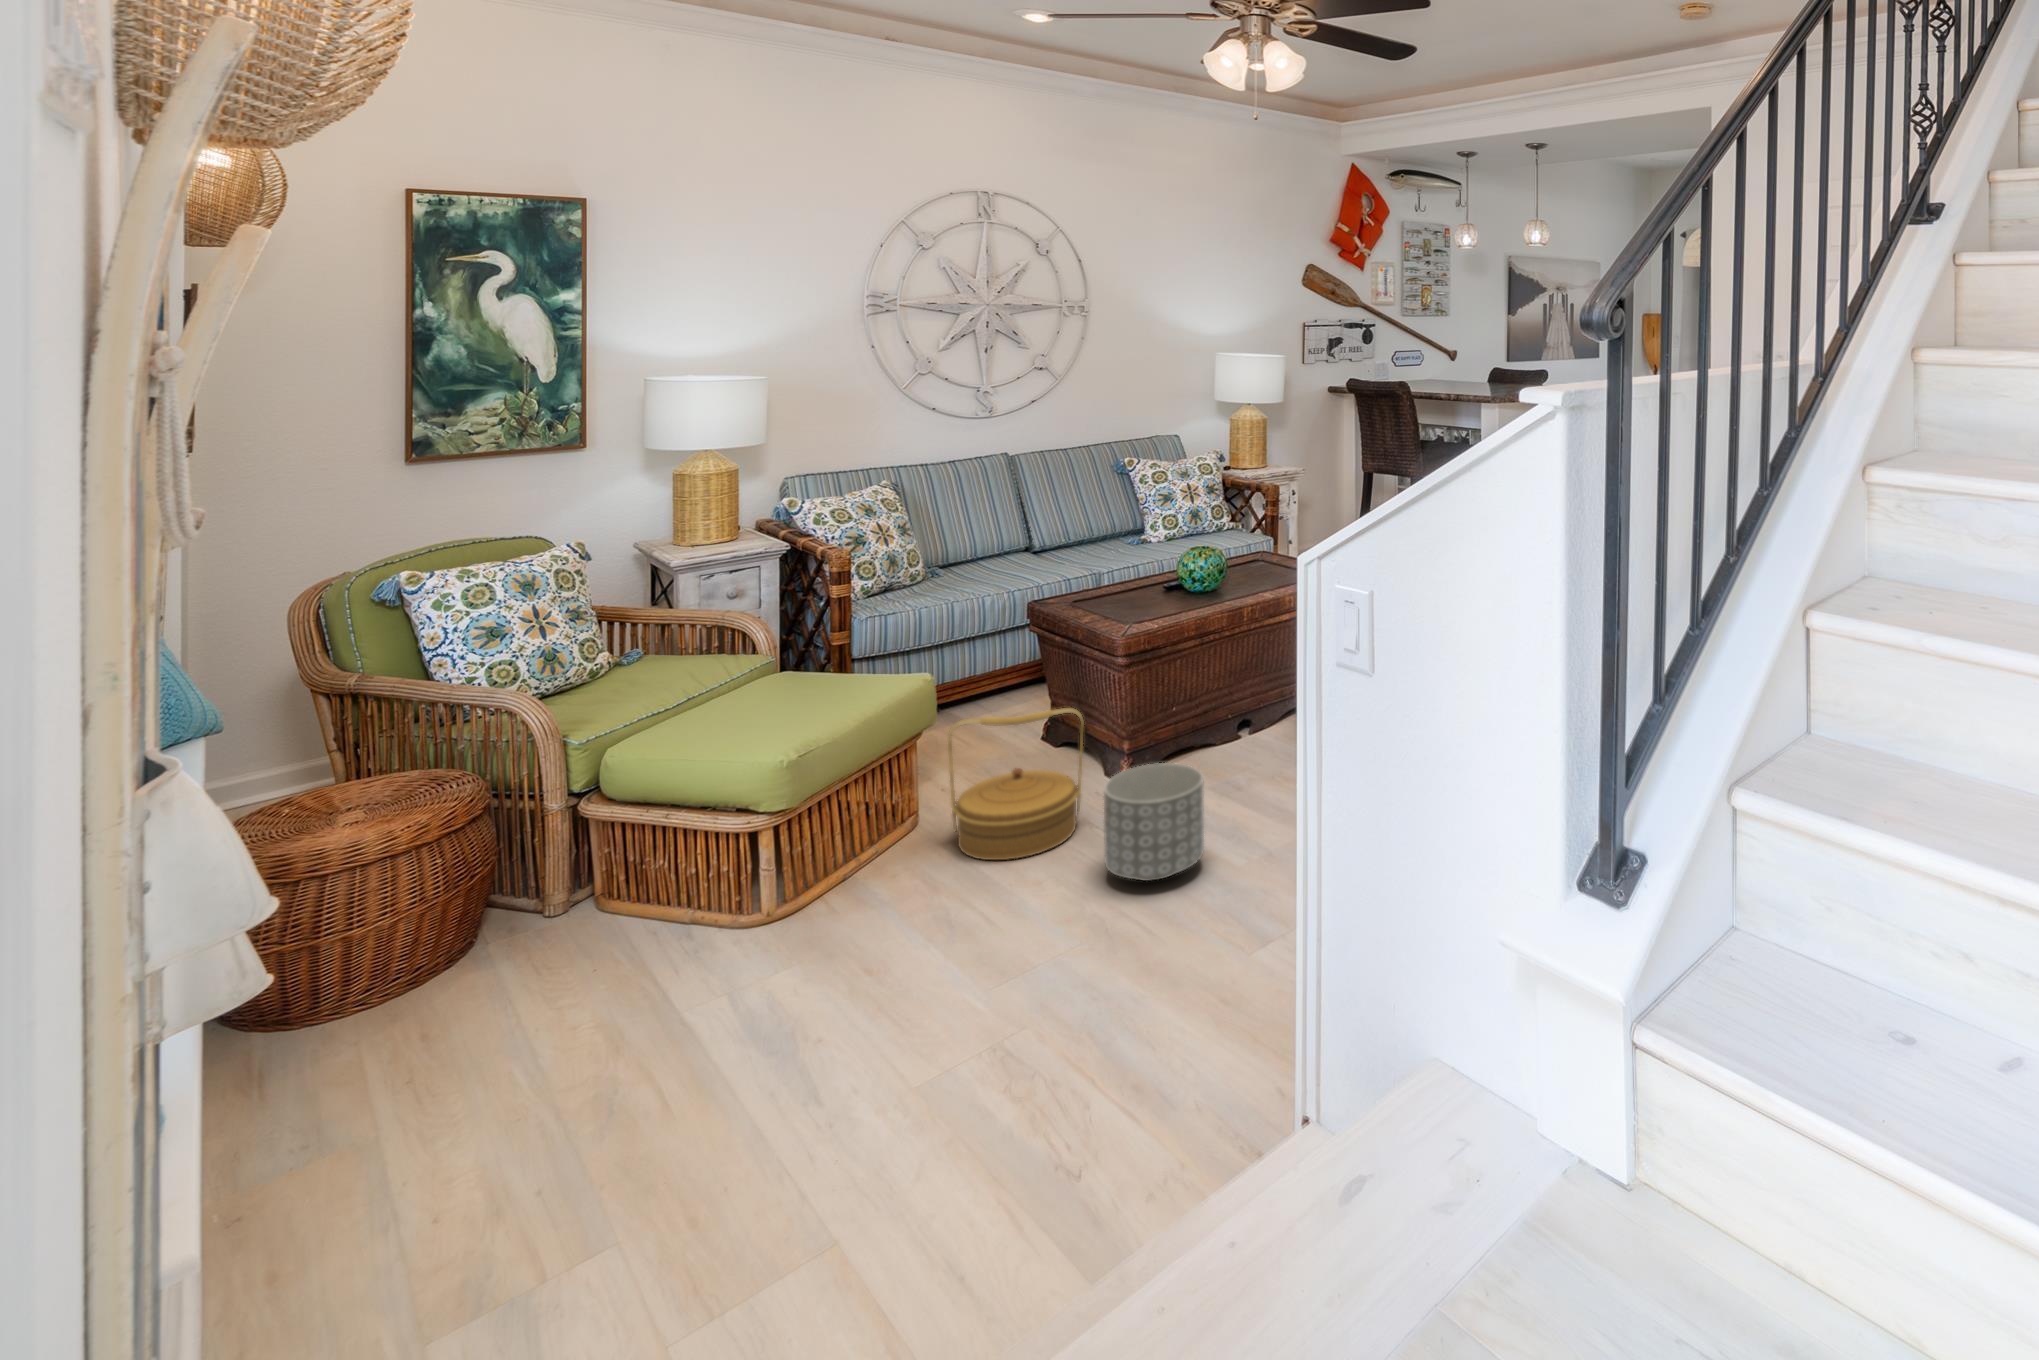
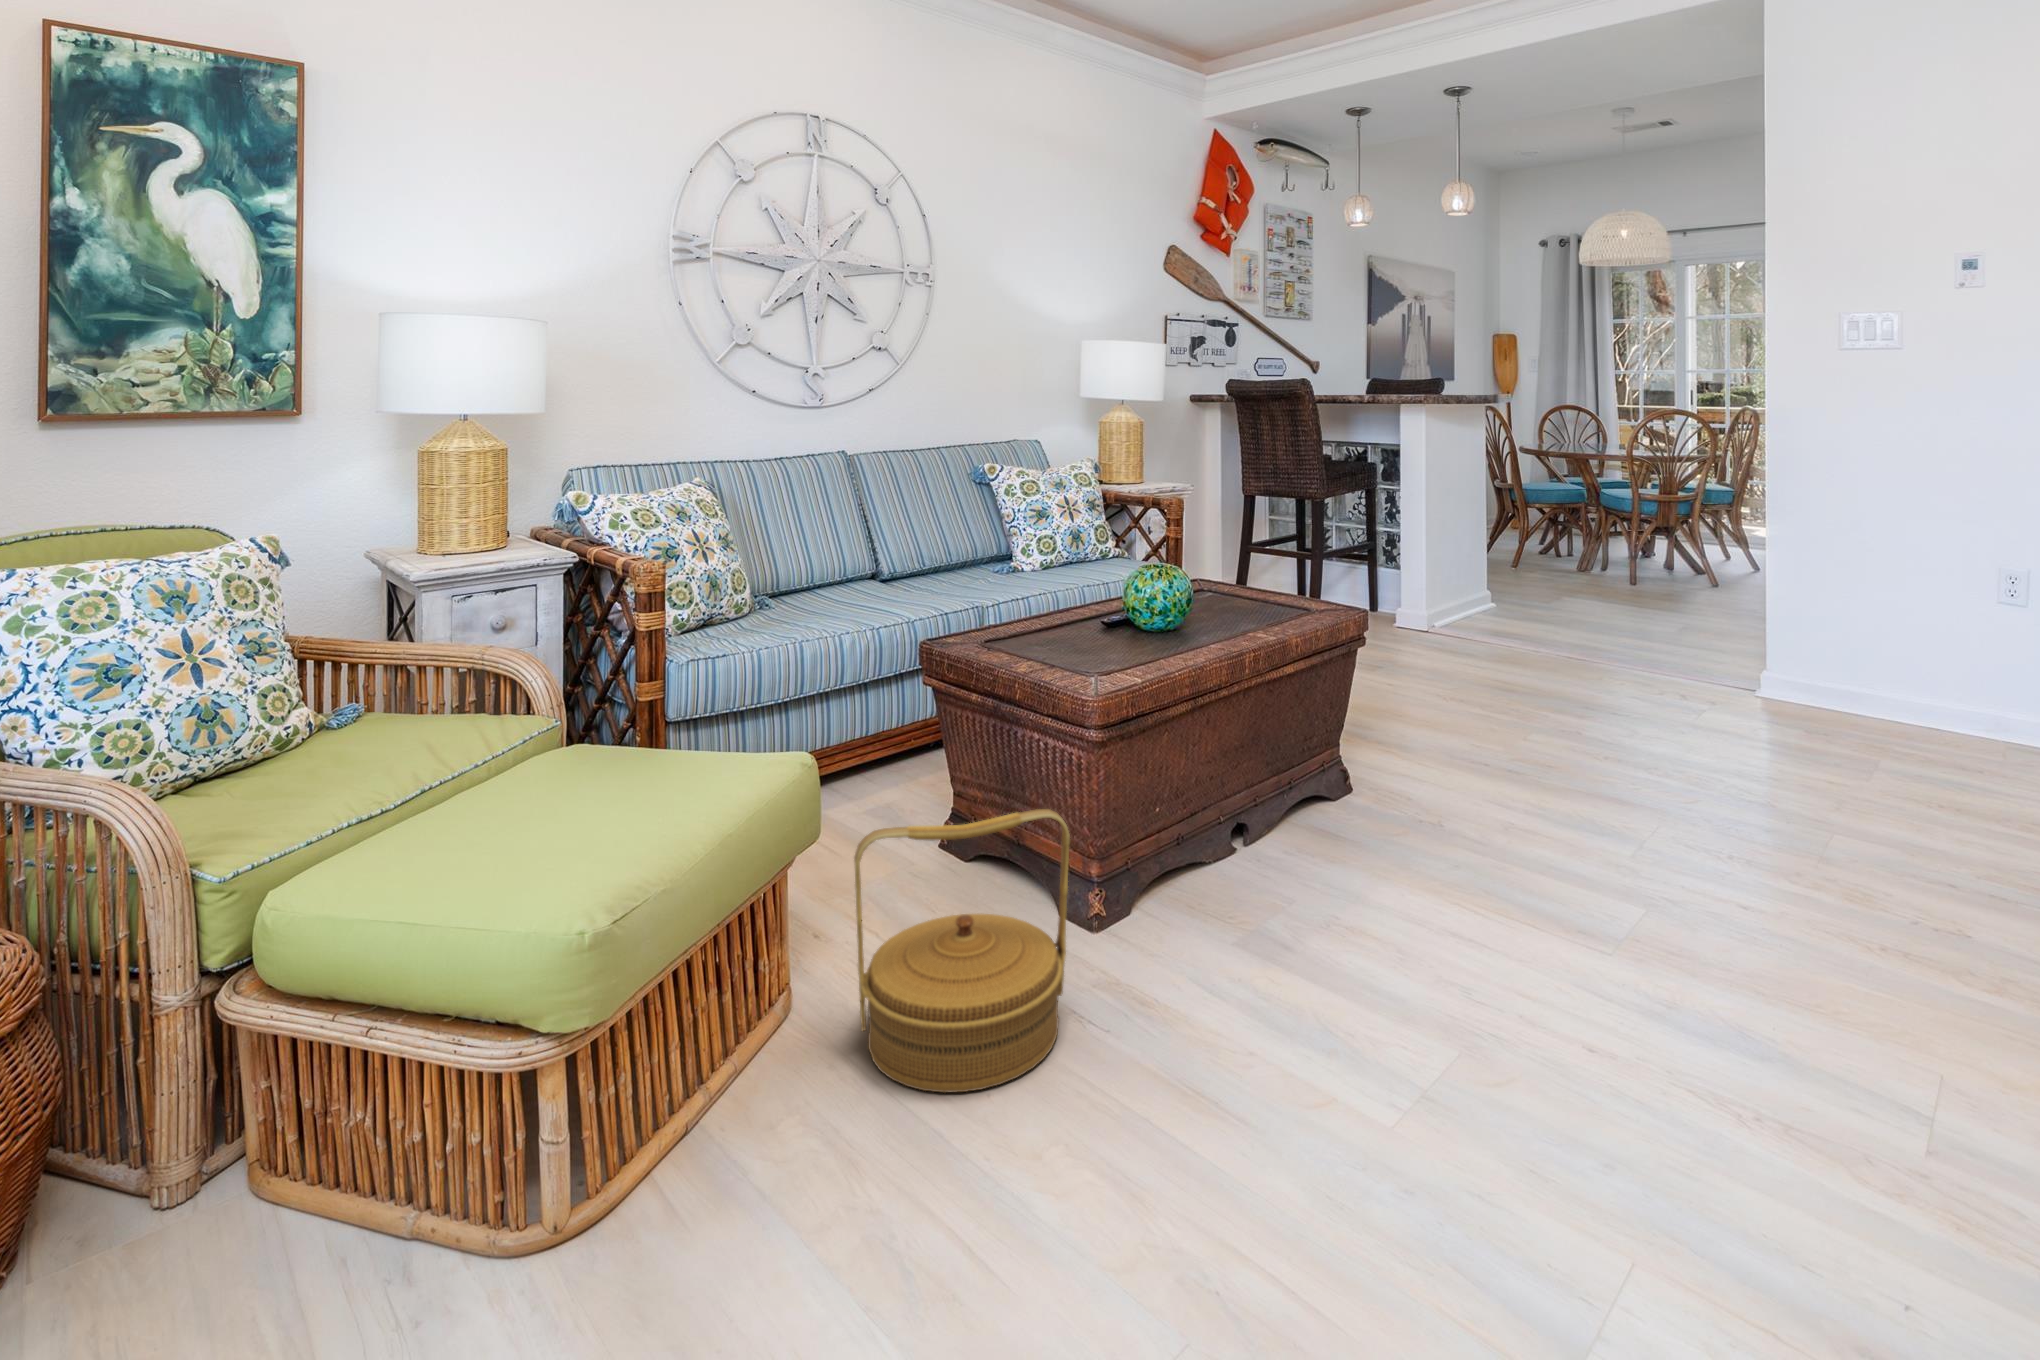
planter: present [1104,763,1204,881] -> none [1154,914,1330,1157]

